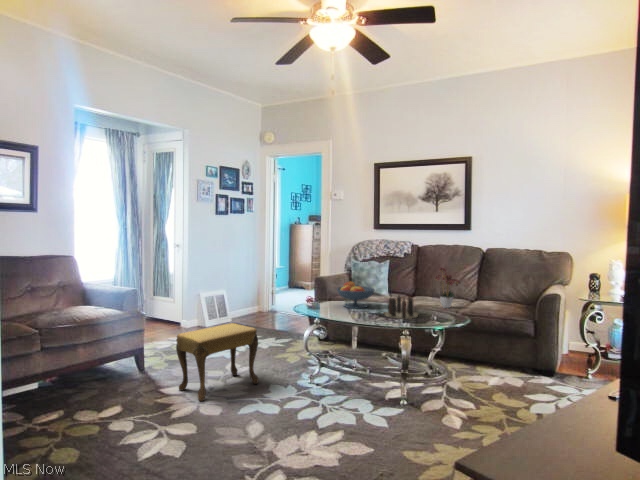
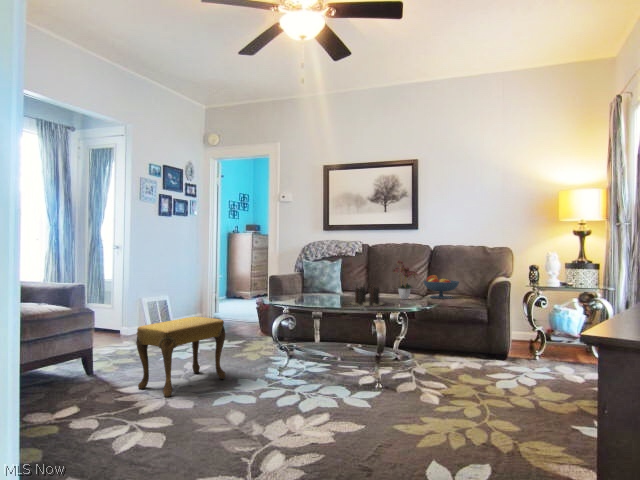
fruit bowl: present [337,282,375,308] -> present [423,275,459,299]

